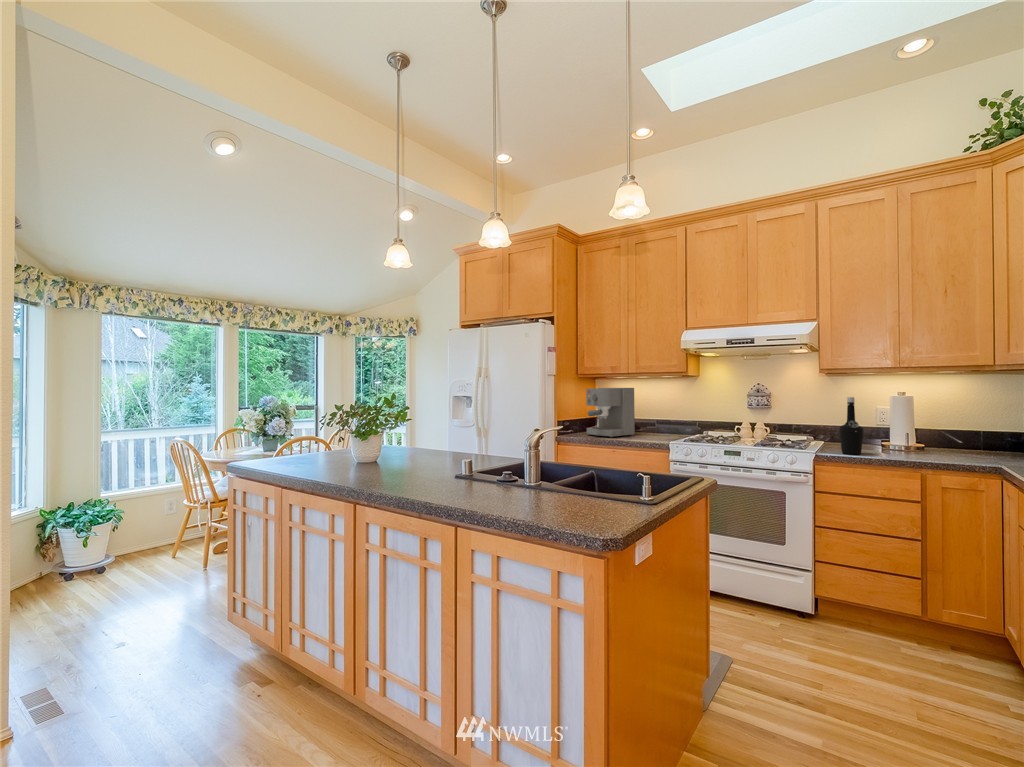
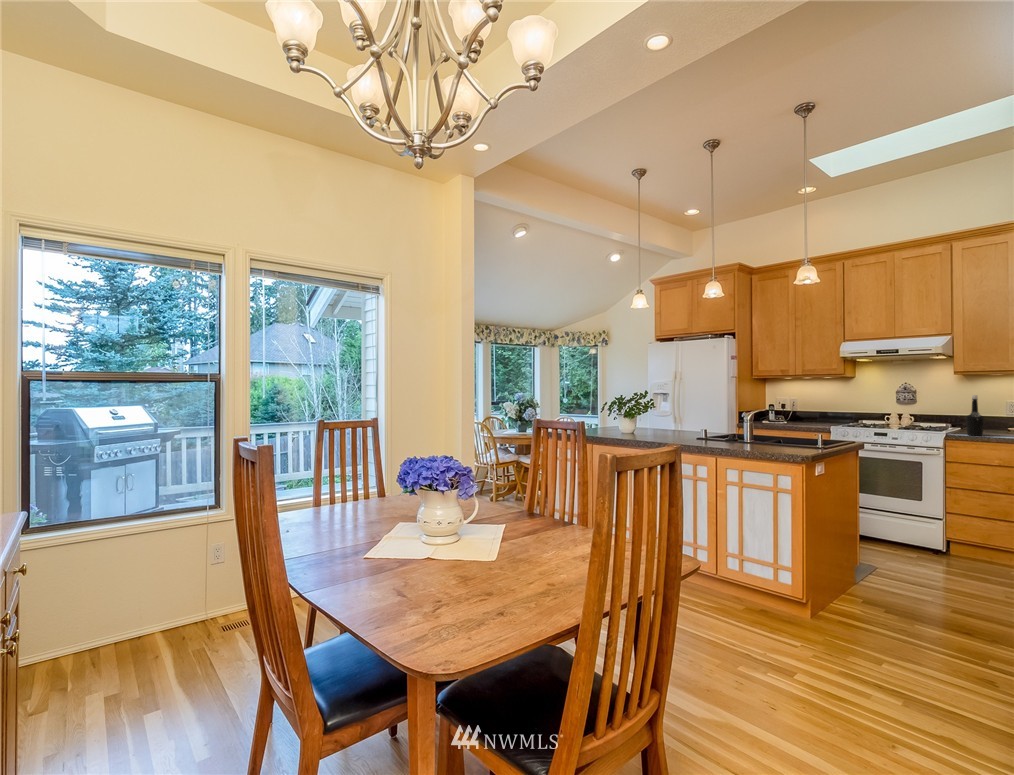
coffee maker: present [586,388,635,437] -> none [762,387,802,424]

